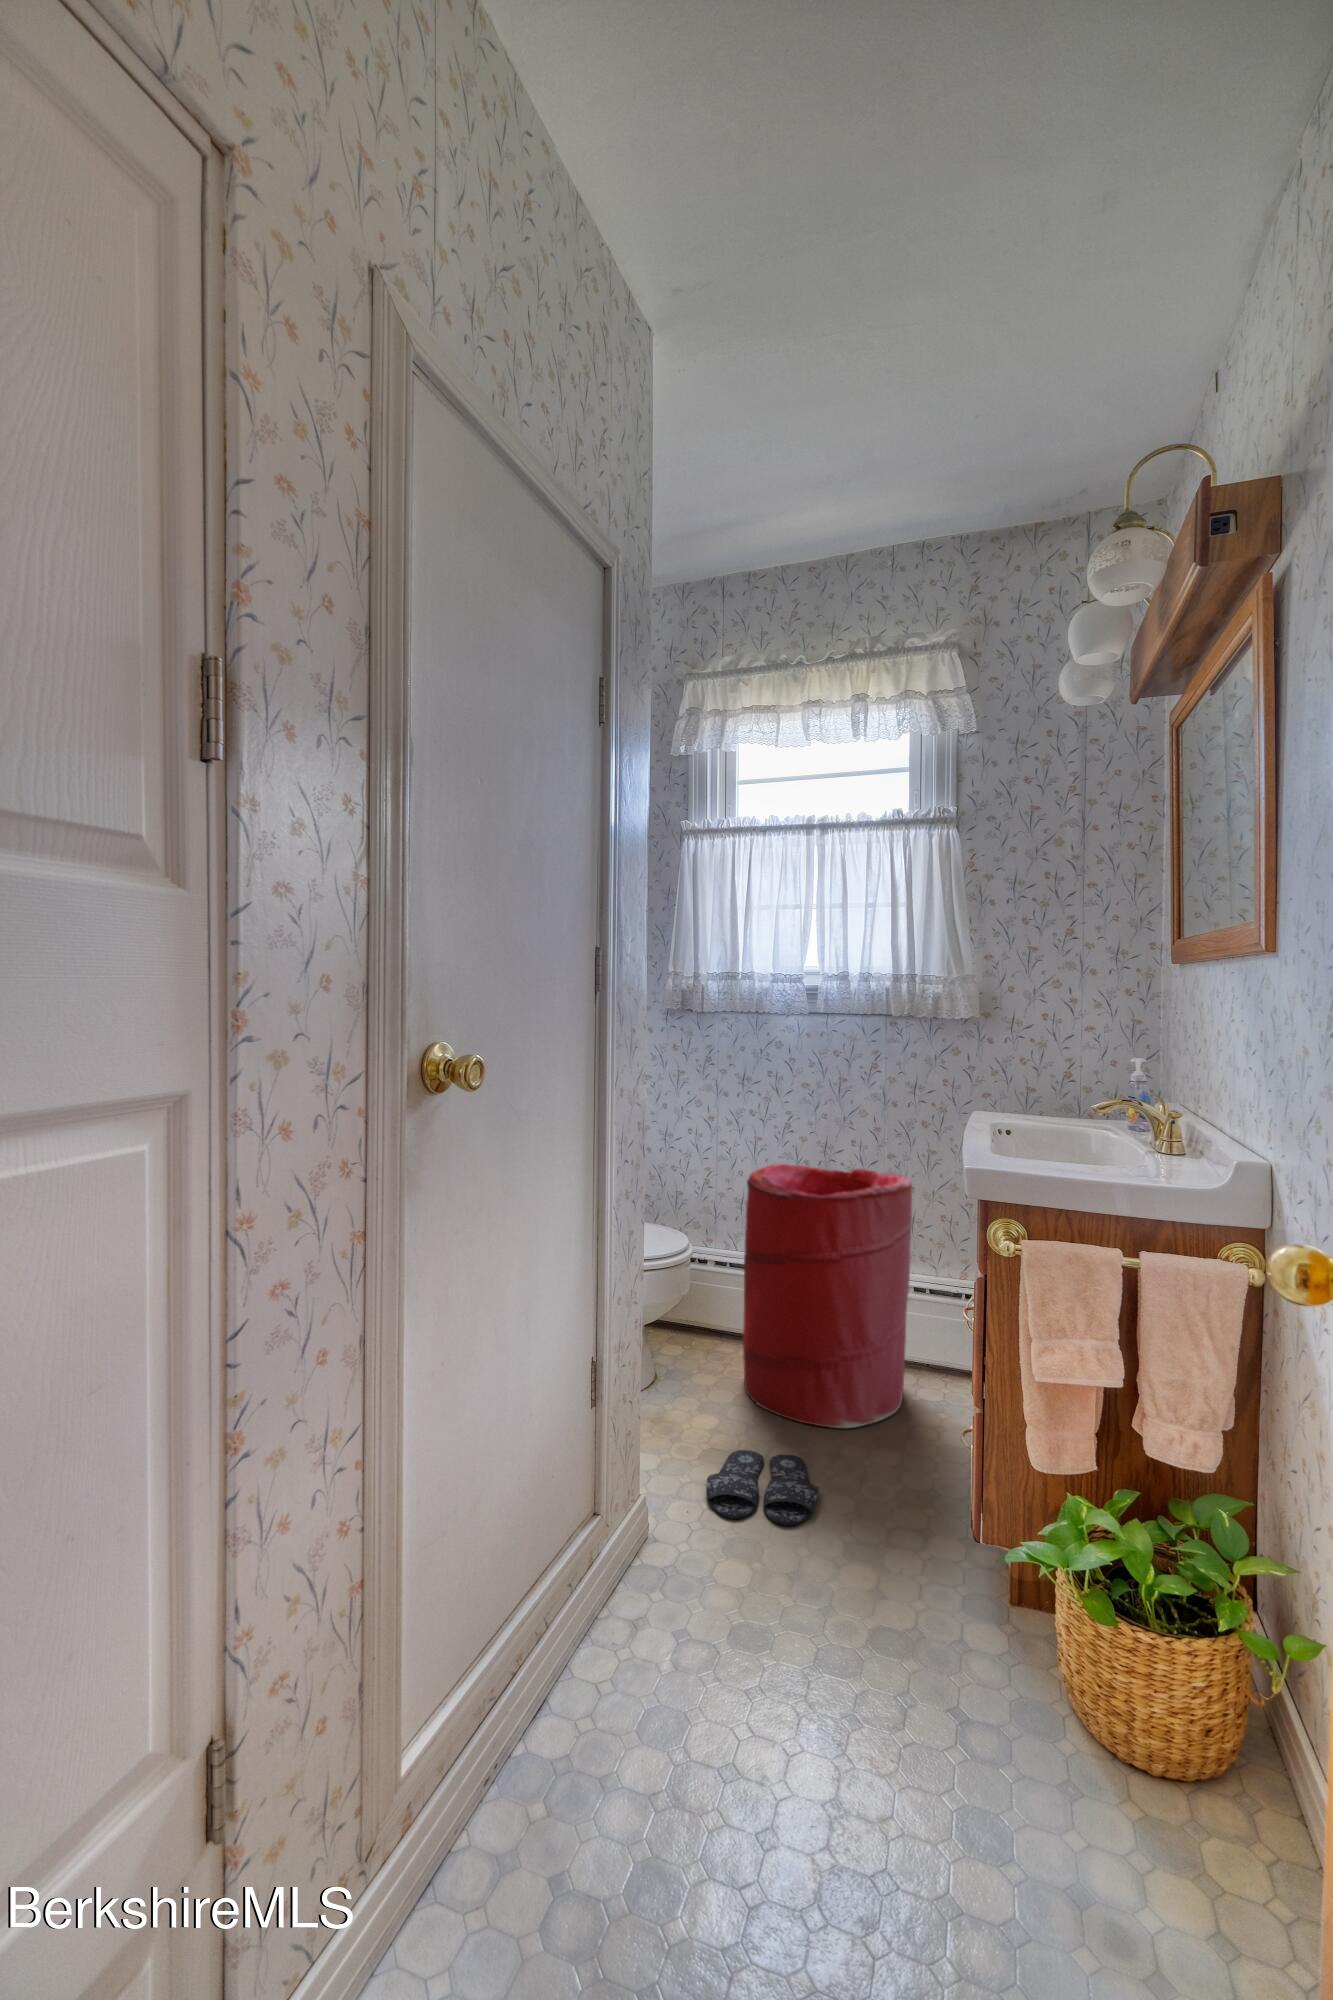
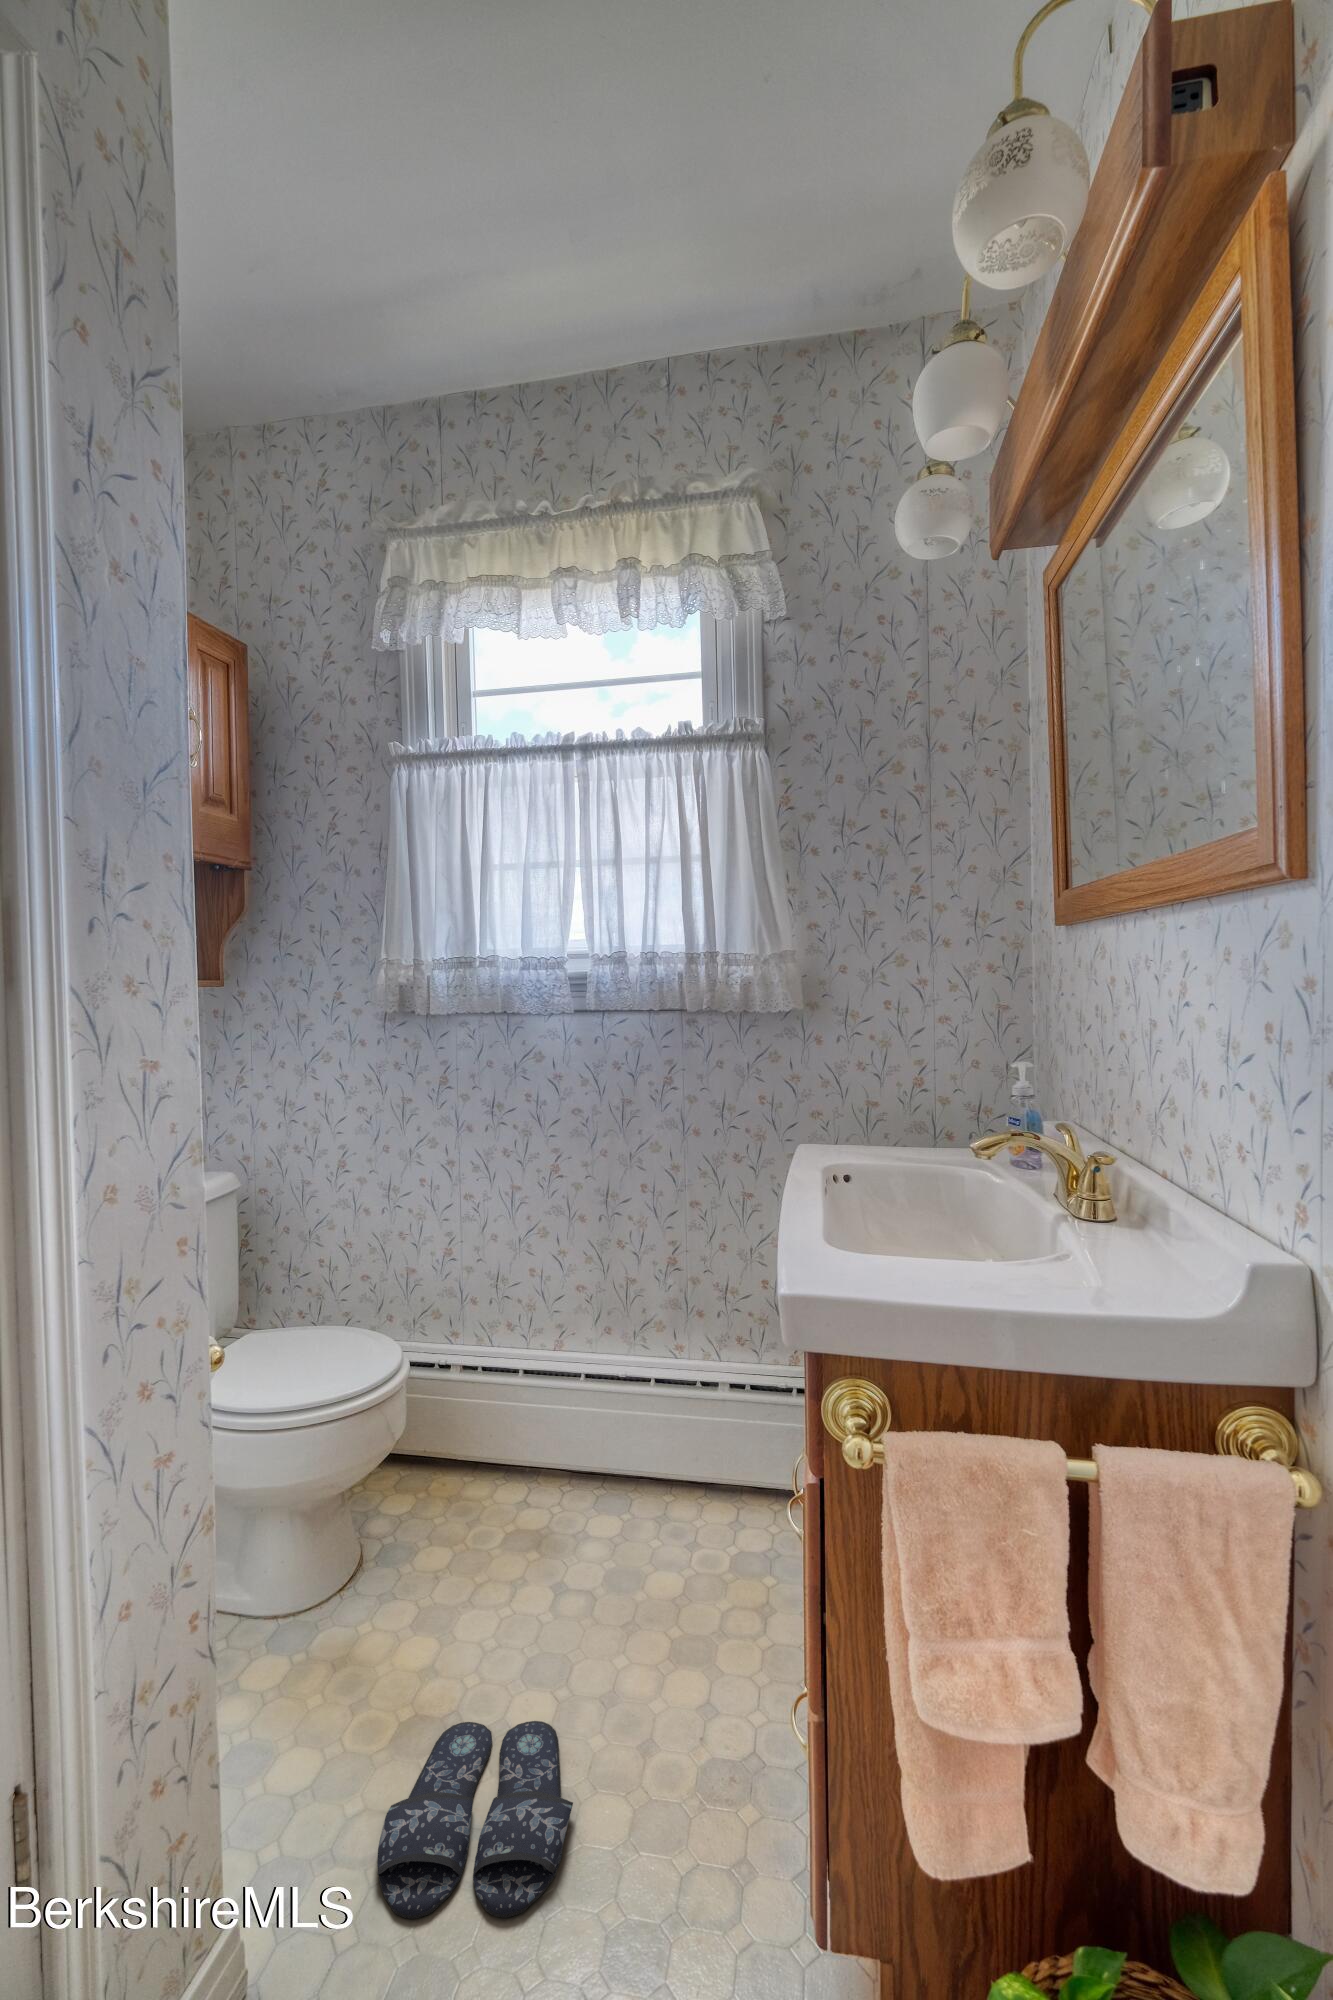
laundry hamper: present [743,1164,912,1428] -> none [481,1227,717,1642]

